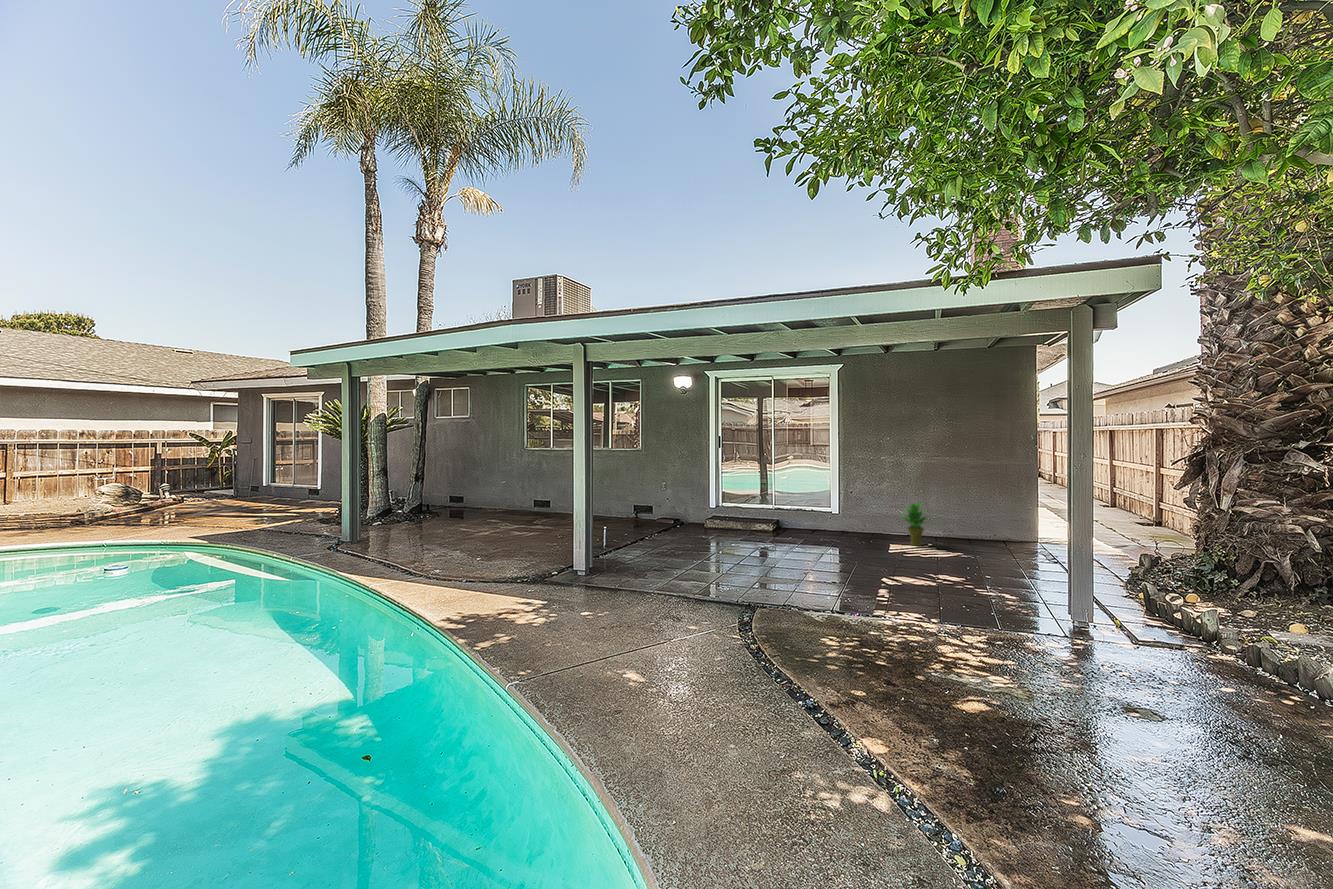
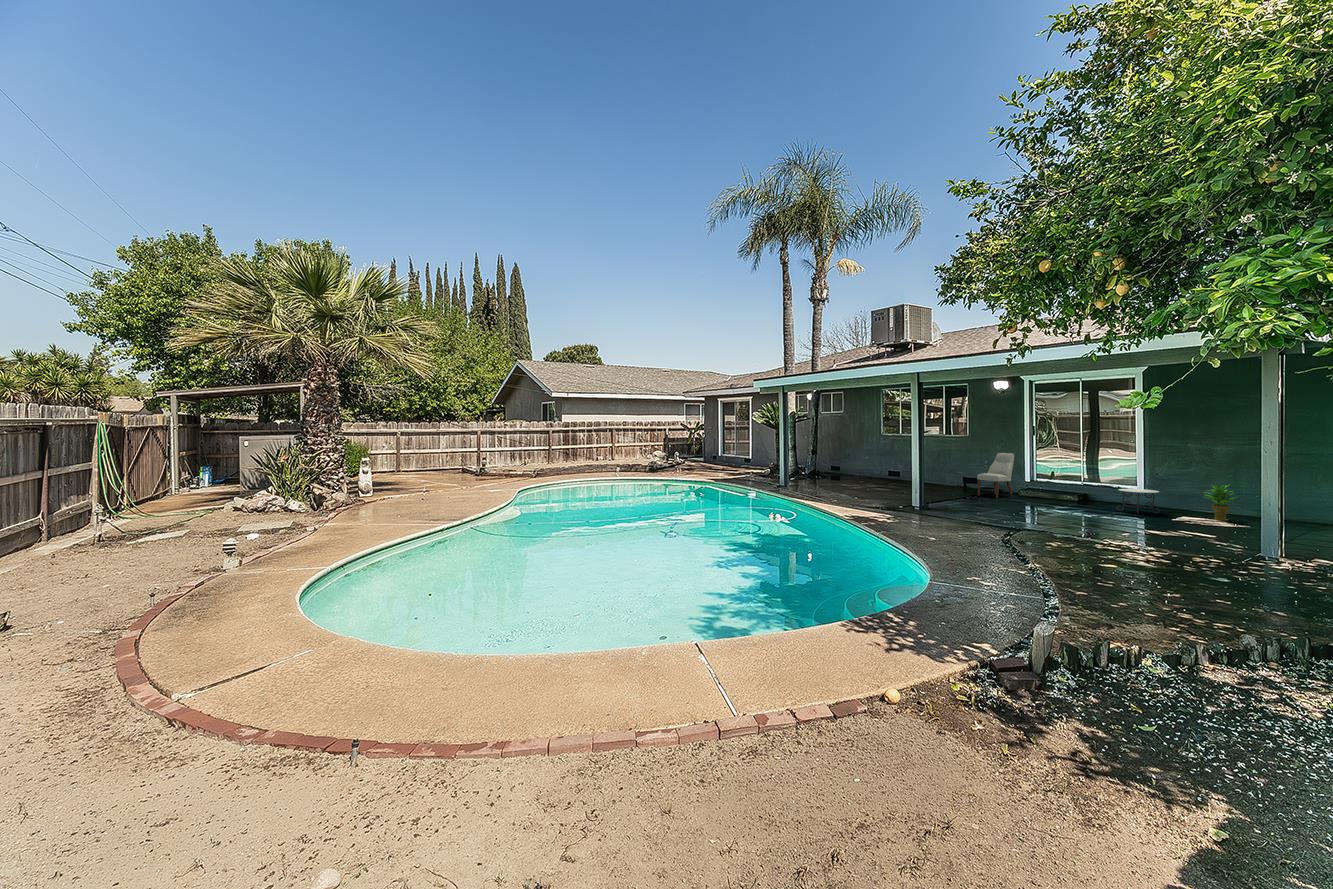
chair: none [654,471,696,534] -> present [977,453,1014,498]
side table: none [816,512,859,545] -> present [1116,489,1160,514]

